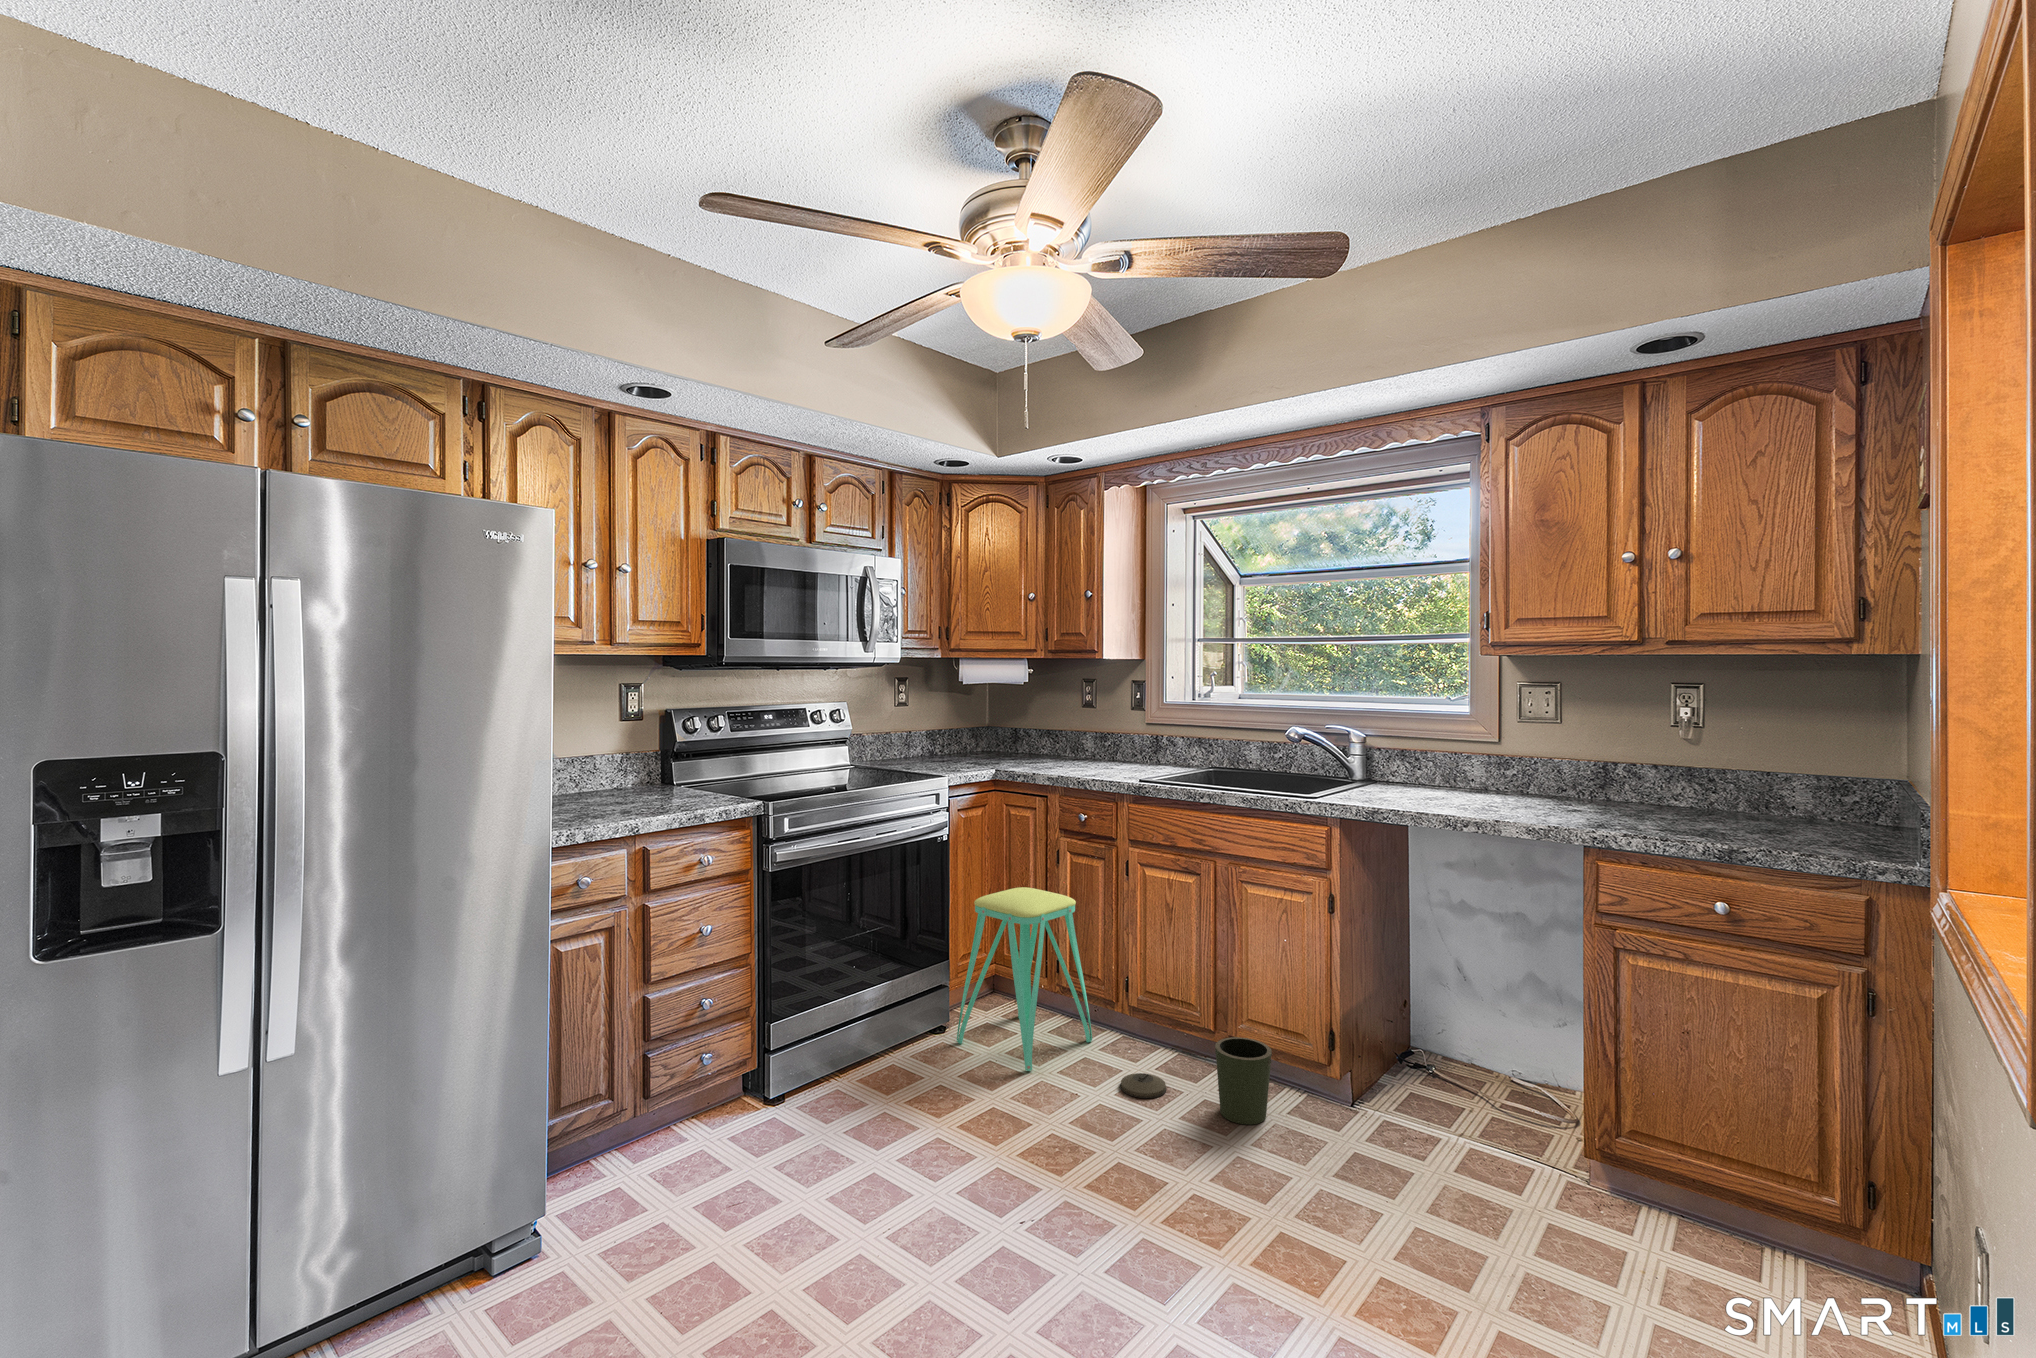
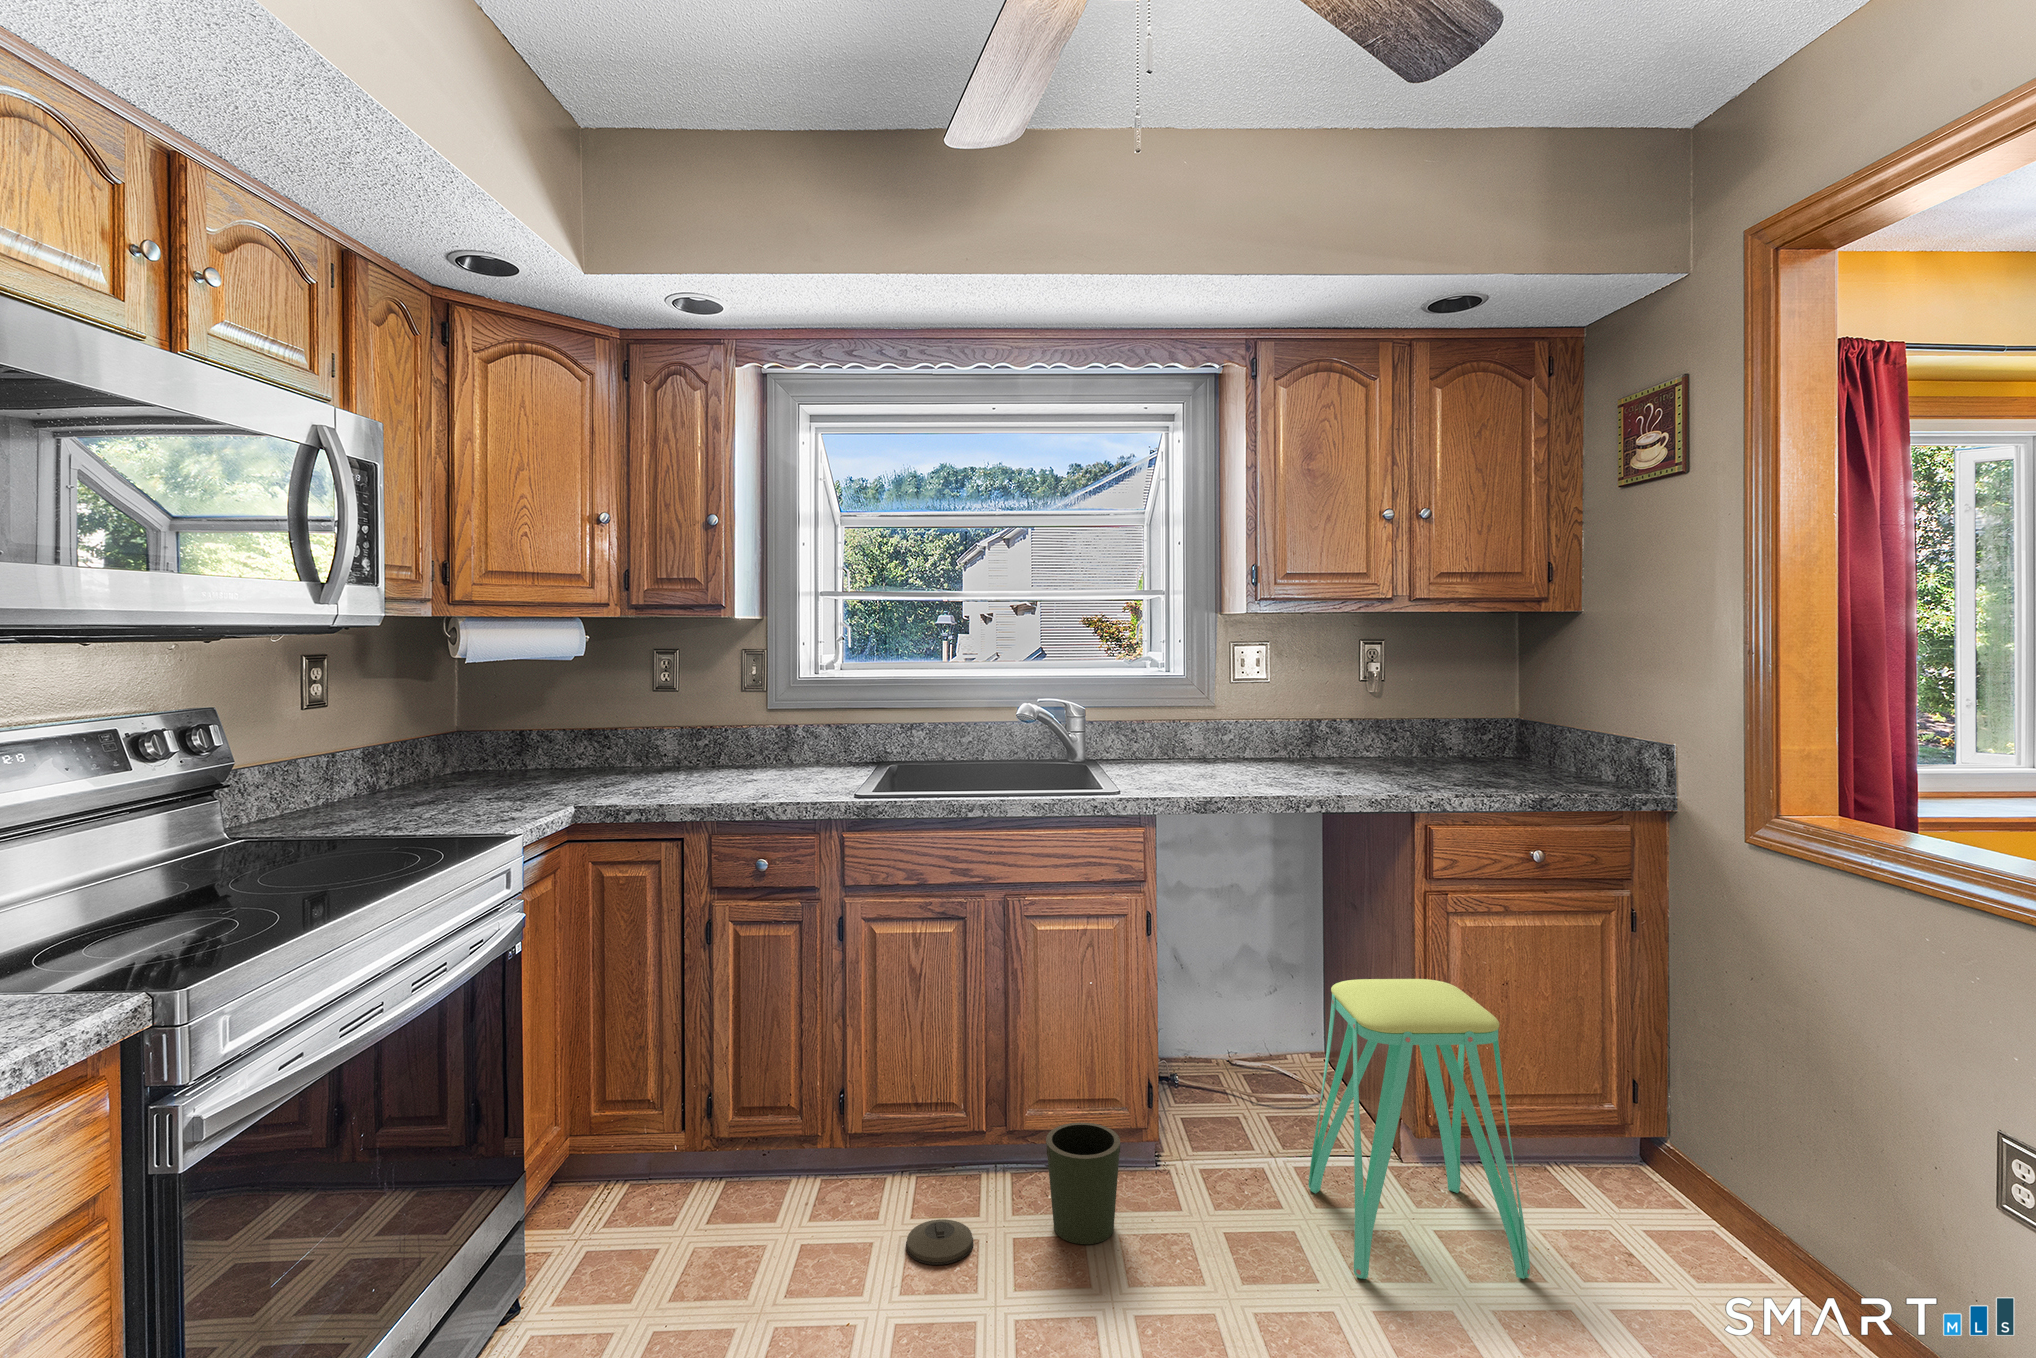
stool: present [957,887,1092,1071] -> present [1309,979,1530,1279]

